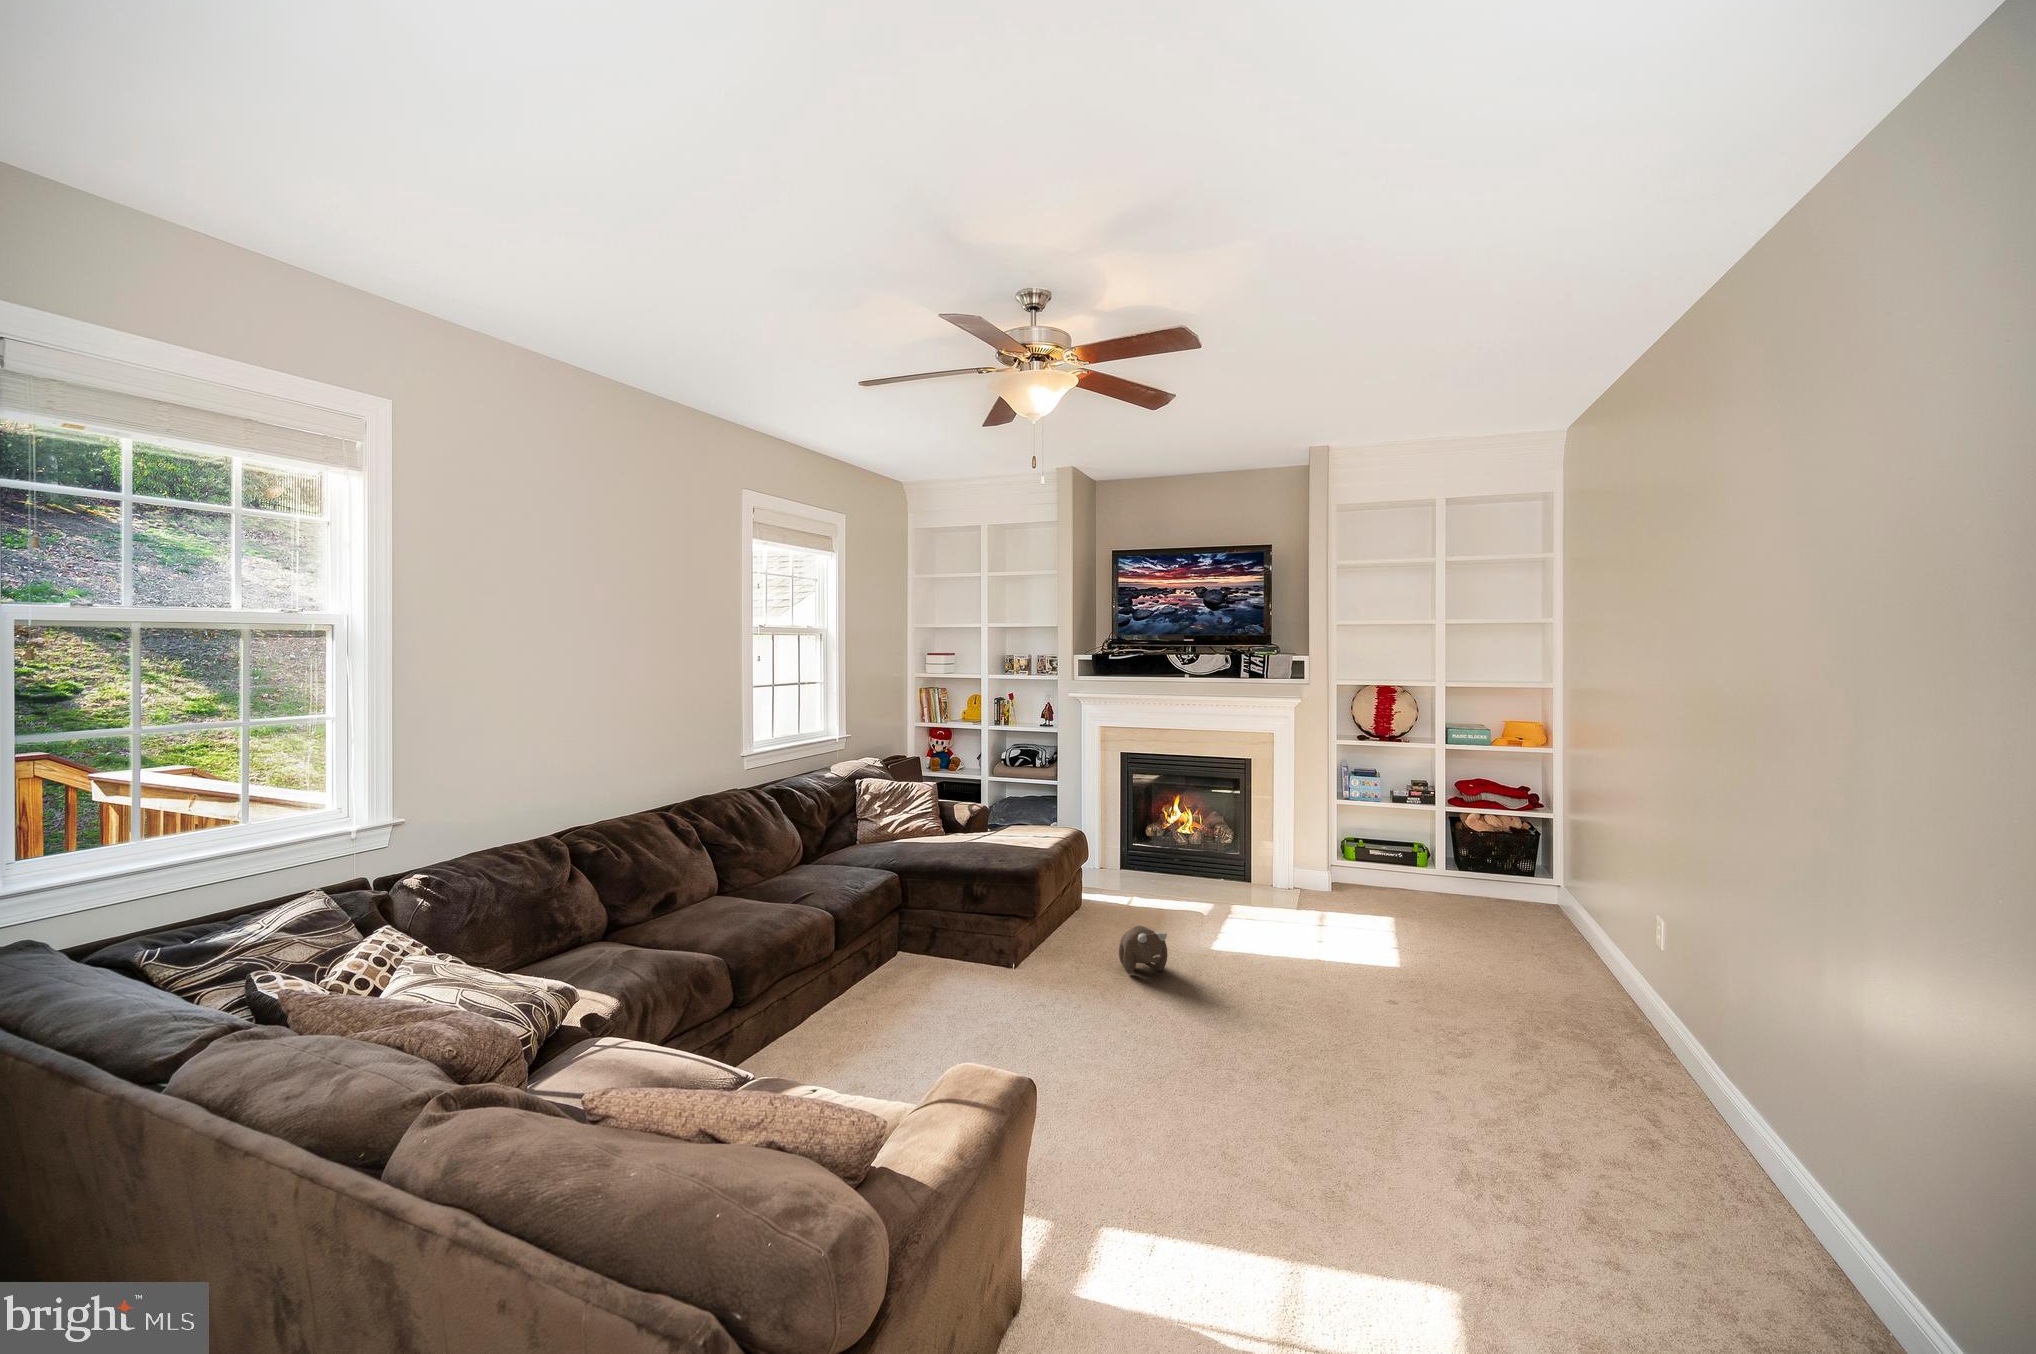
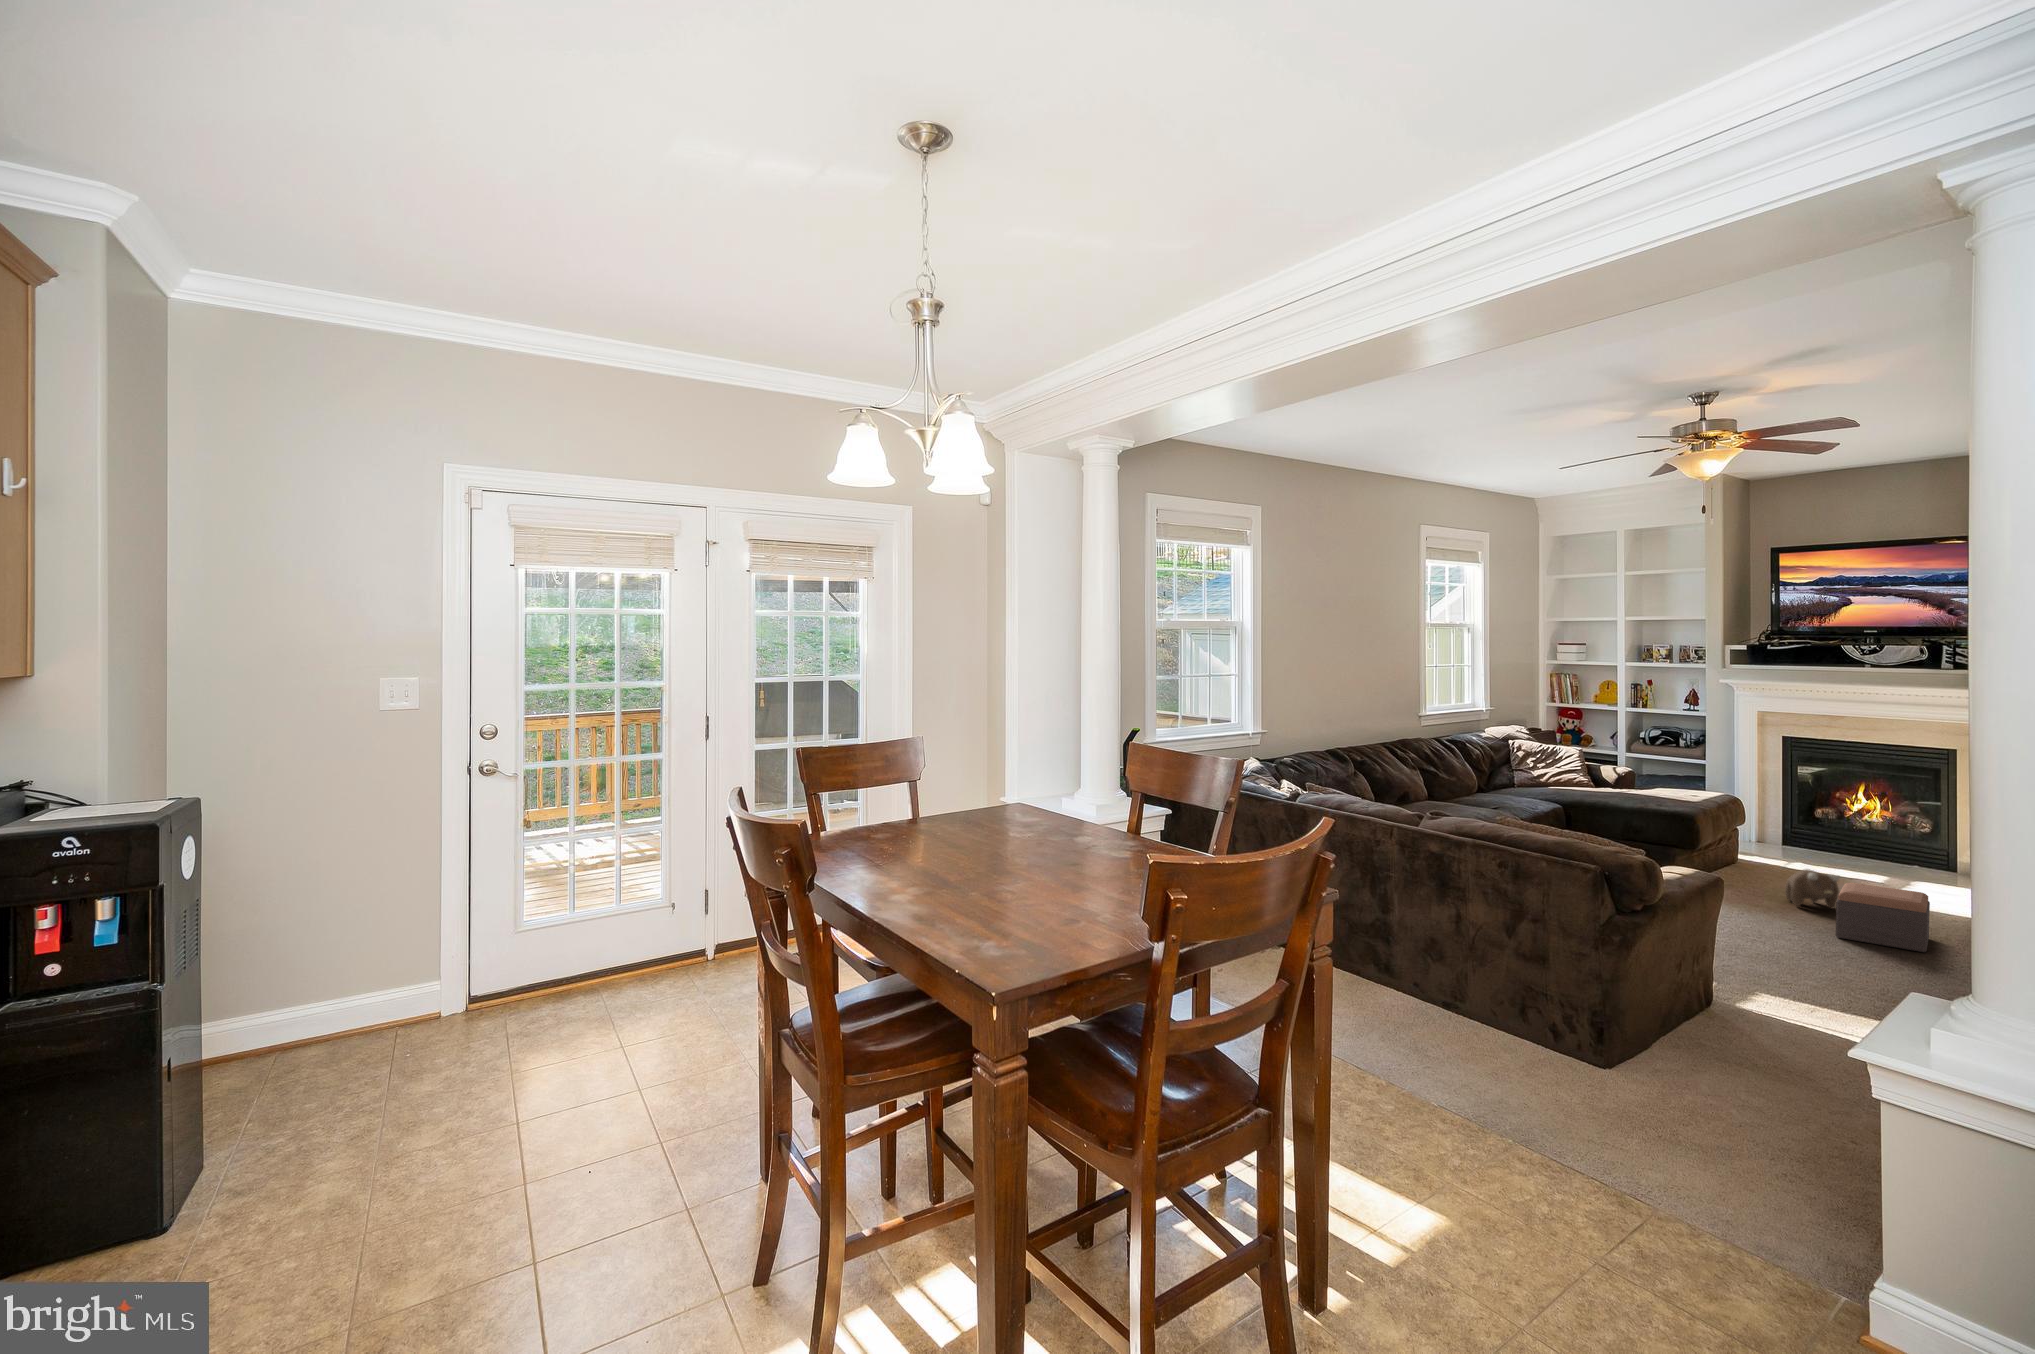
footstool: none [1162,948,1246,1037] -> present [1836,883,1930,952]

